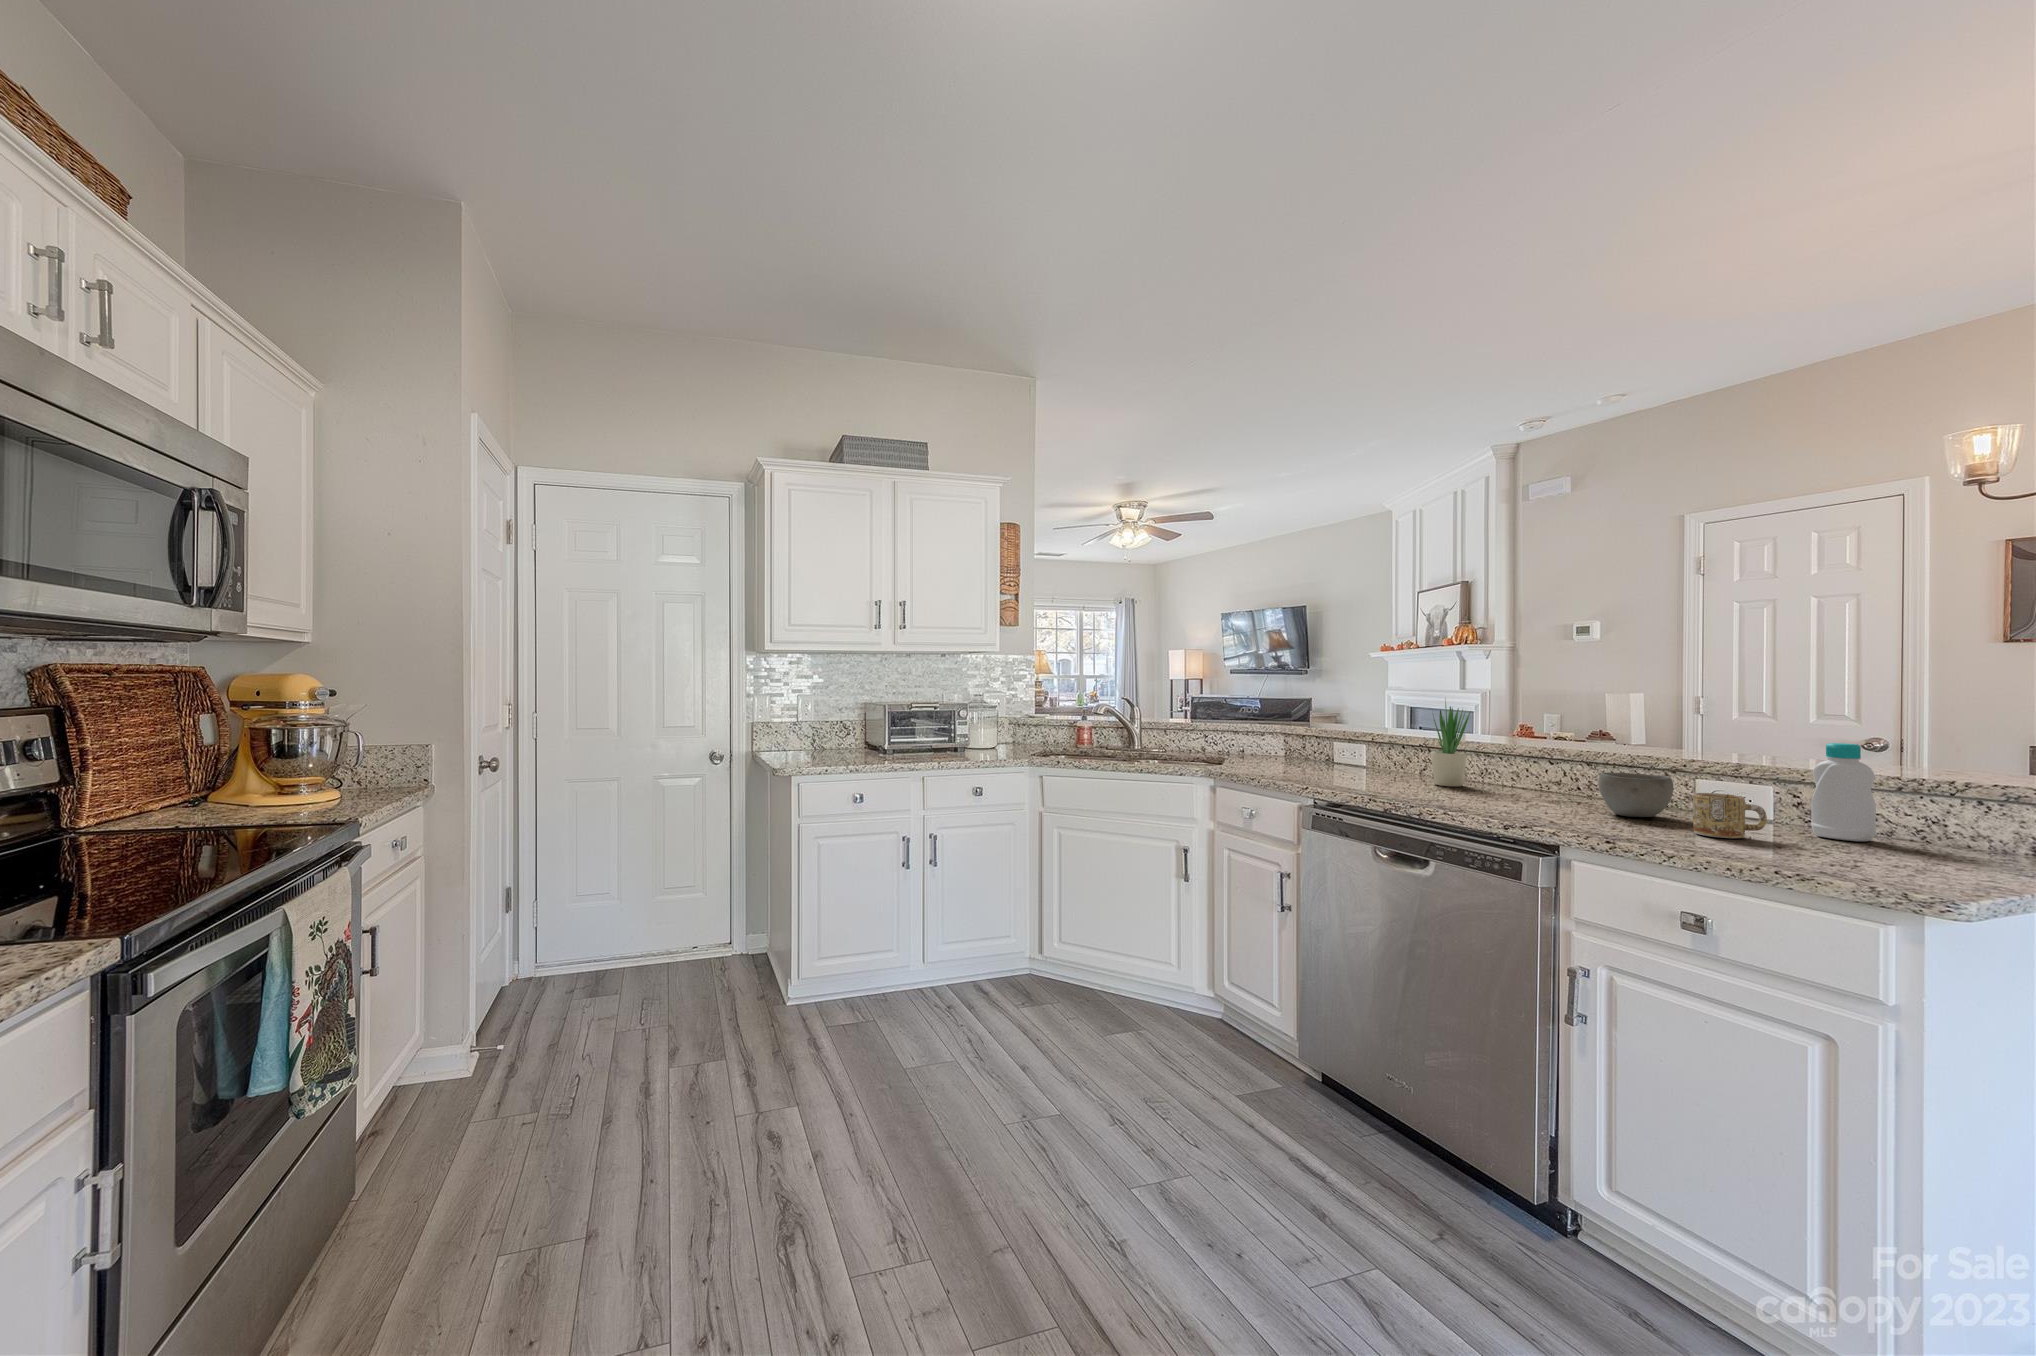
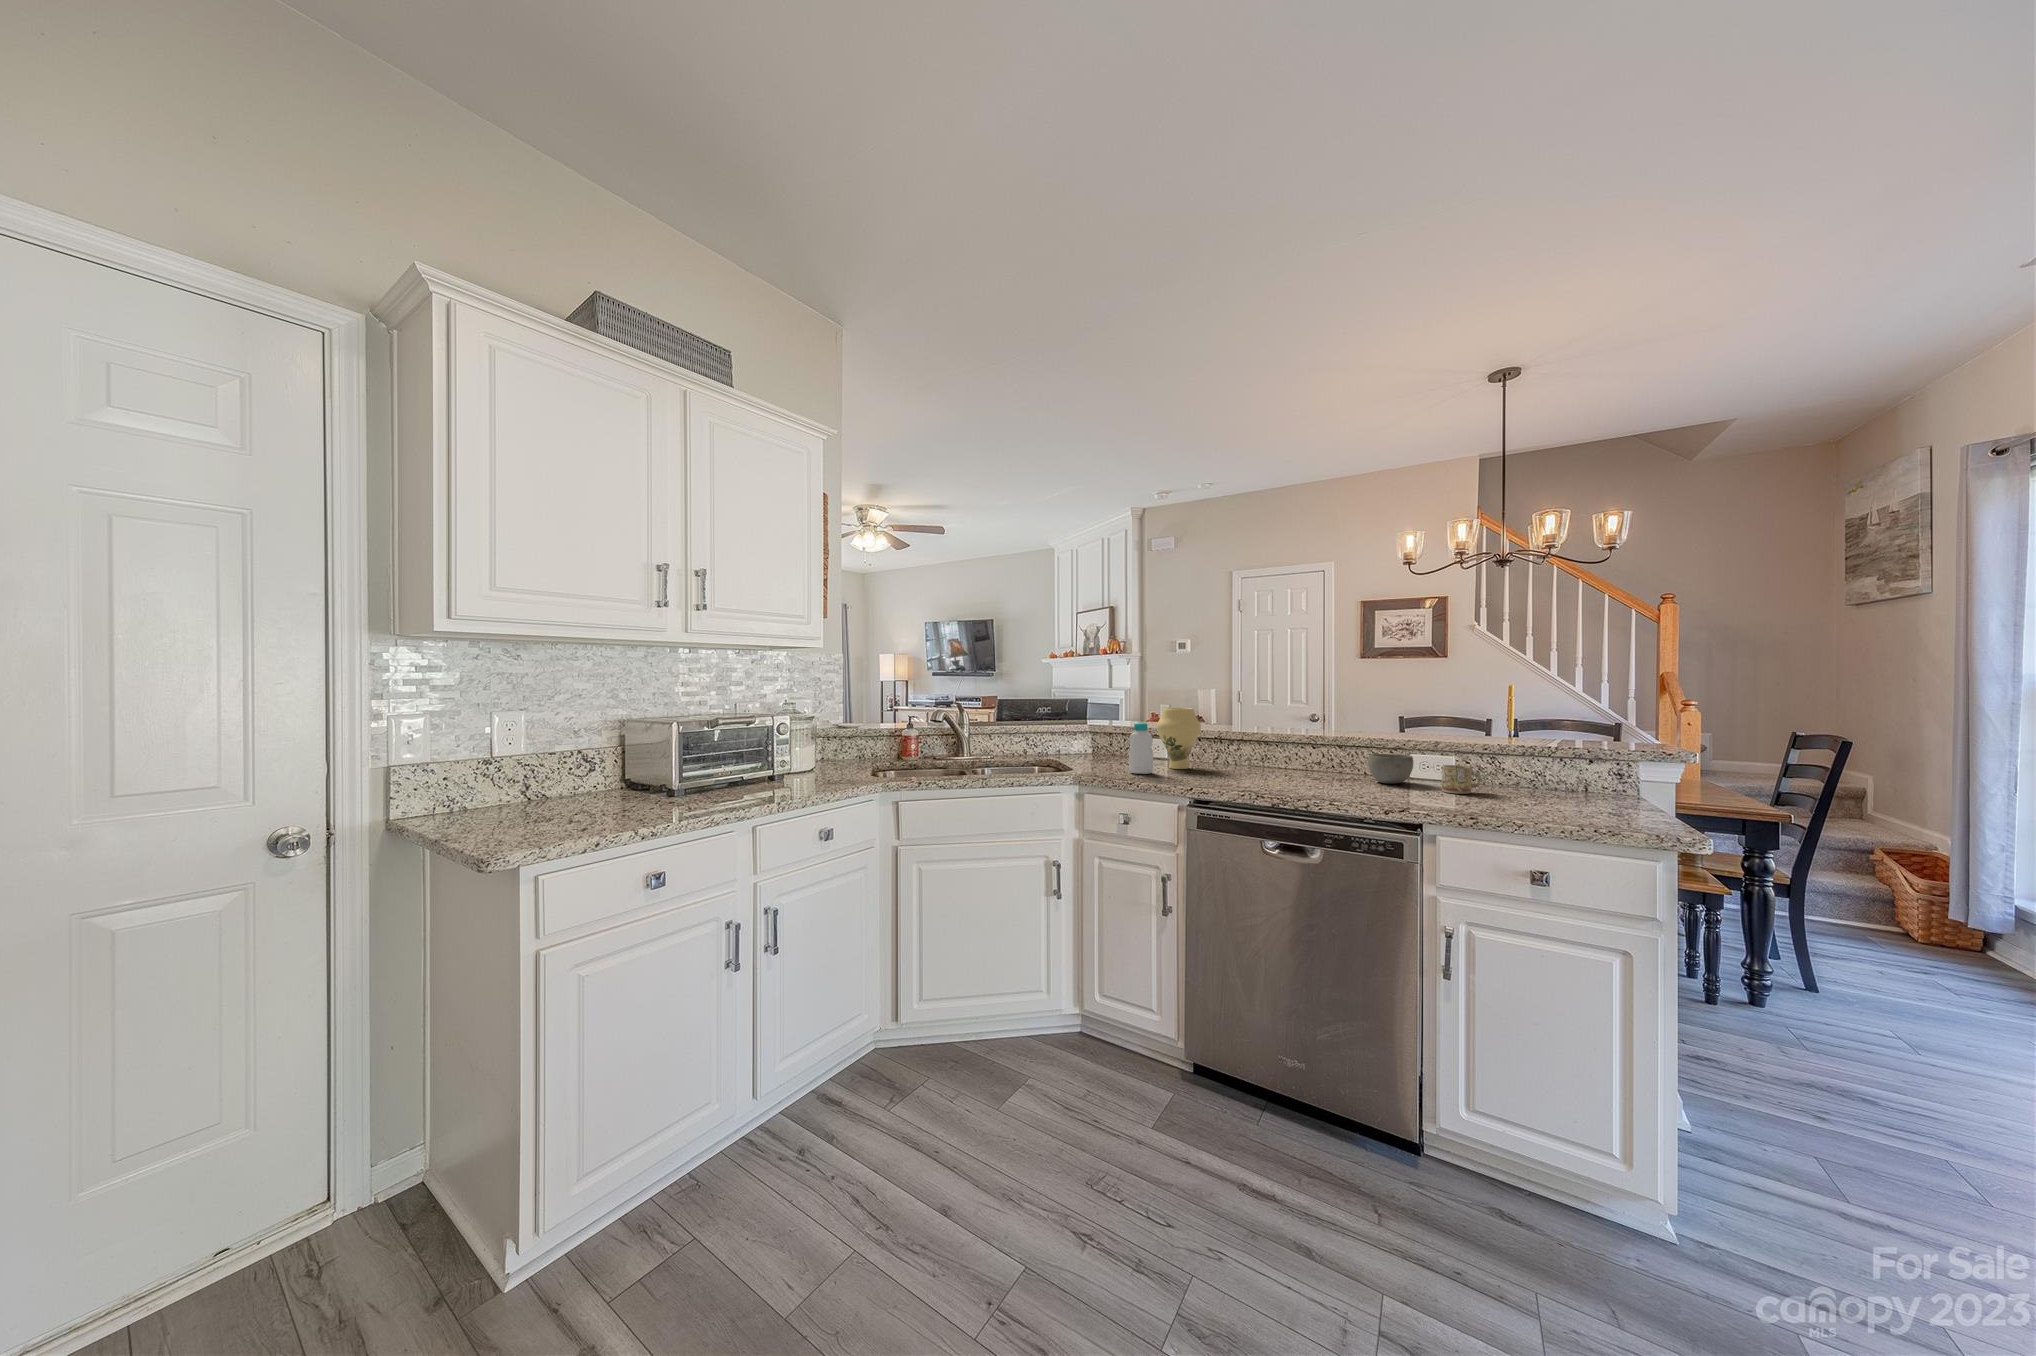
vase: none [1331,701,1391,779] -> present [1157,708,1201,769]
potted plant: present [1431,701,1471,786] -> none [1231,701,1260,770]
bottle: present [1811,743,1876,842] -> present [1129,723,1153,774]

